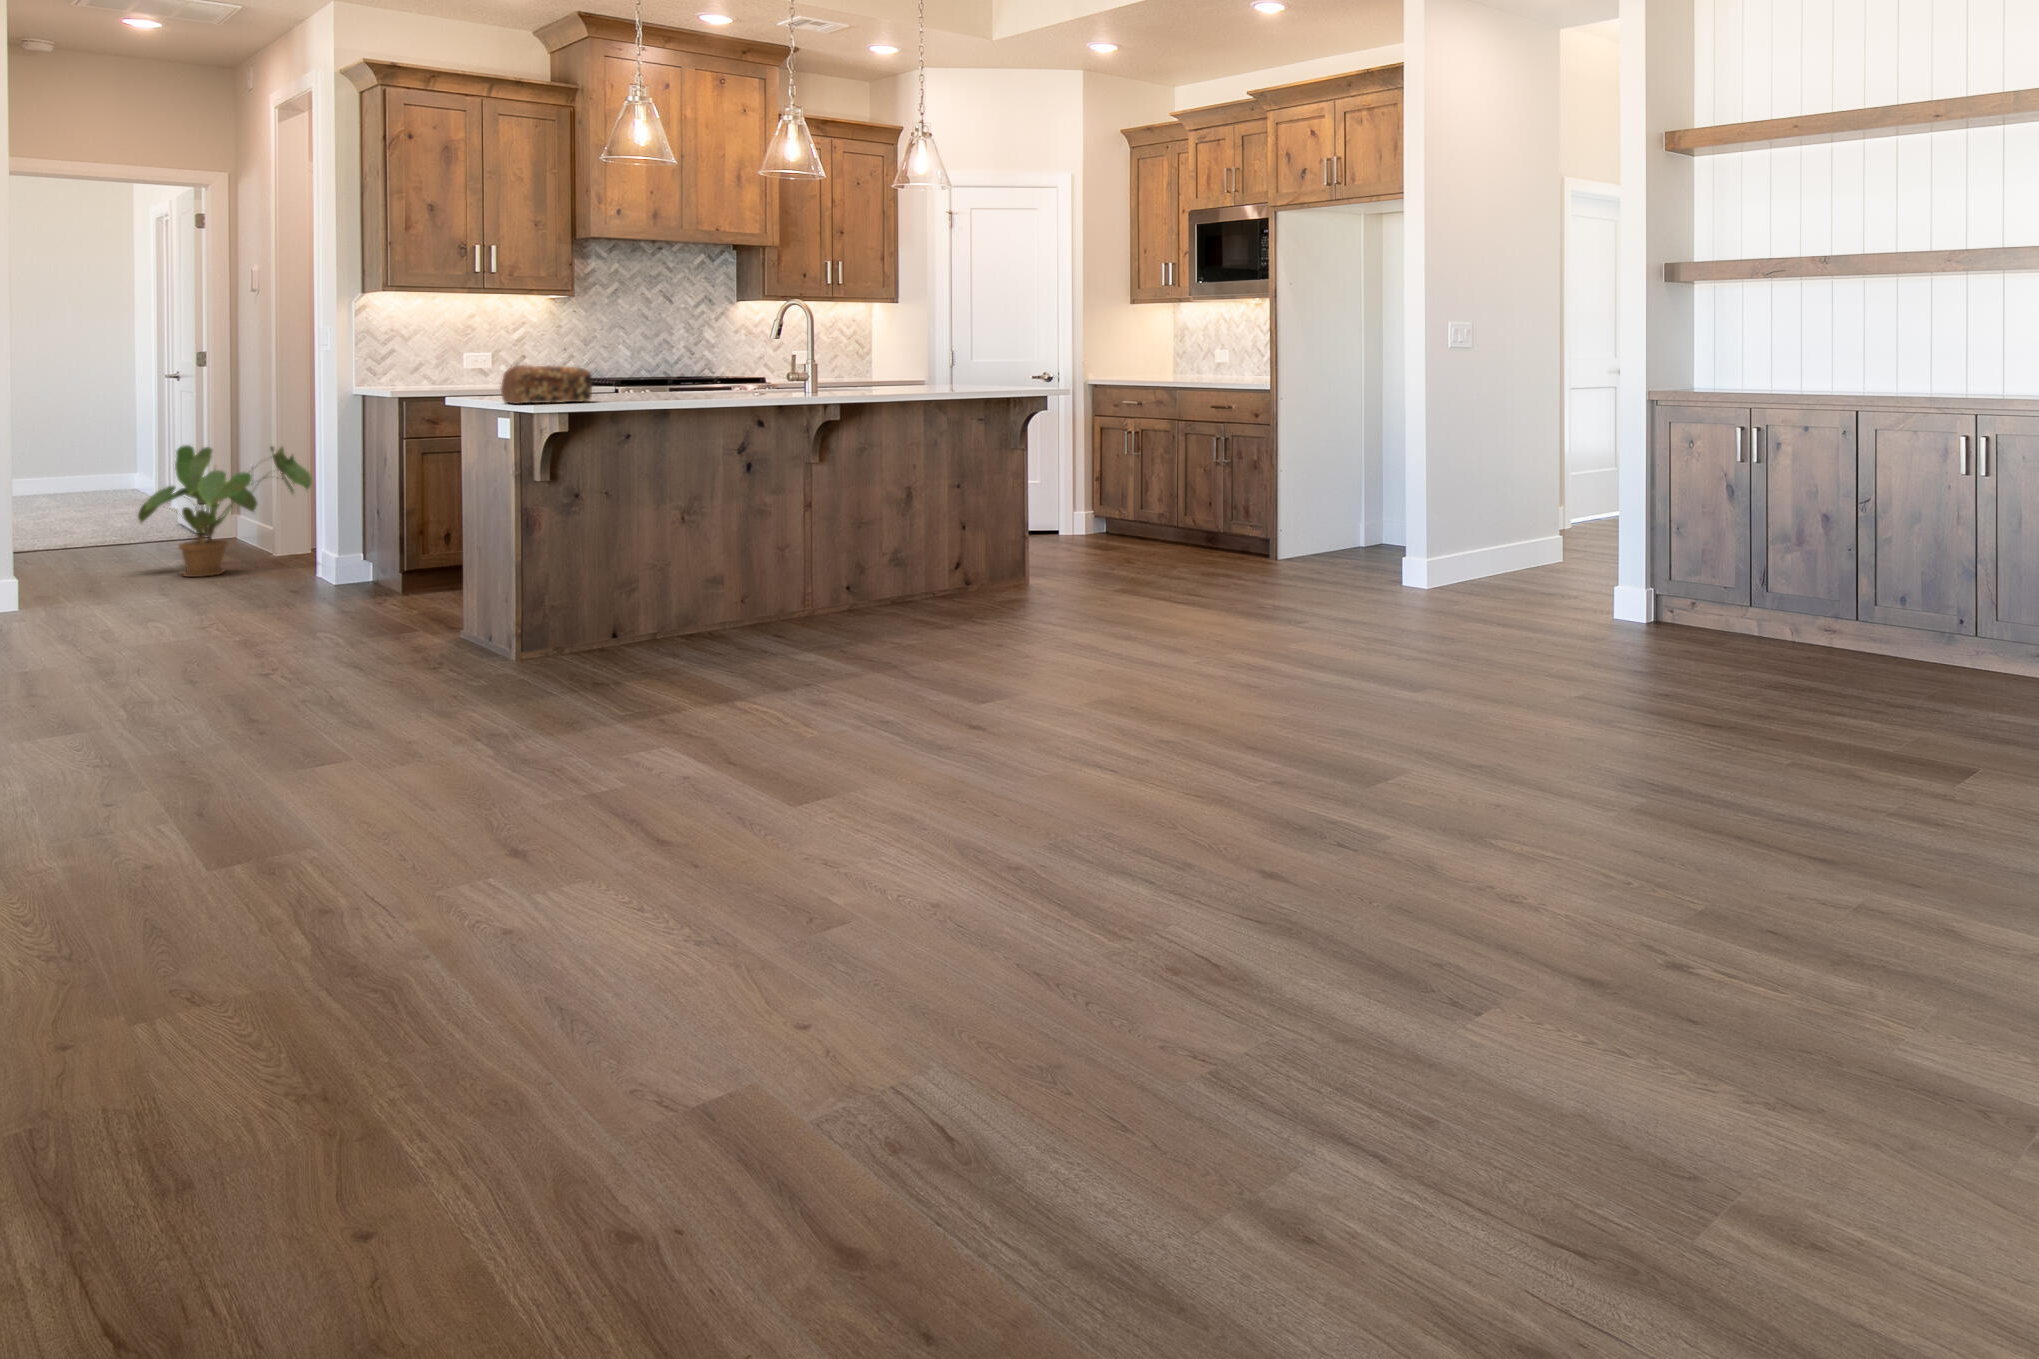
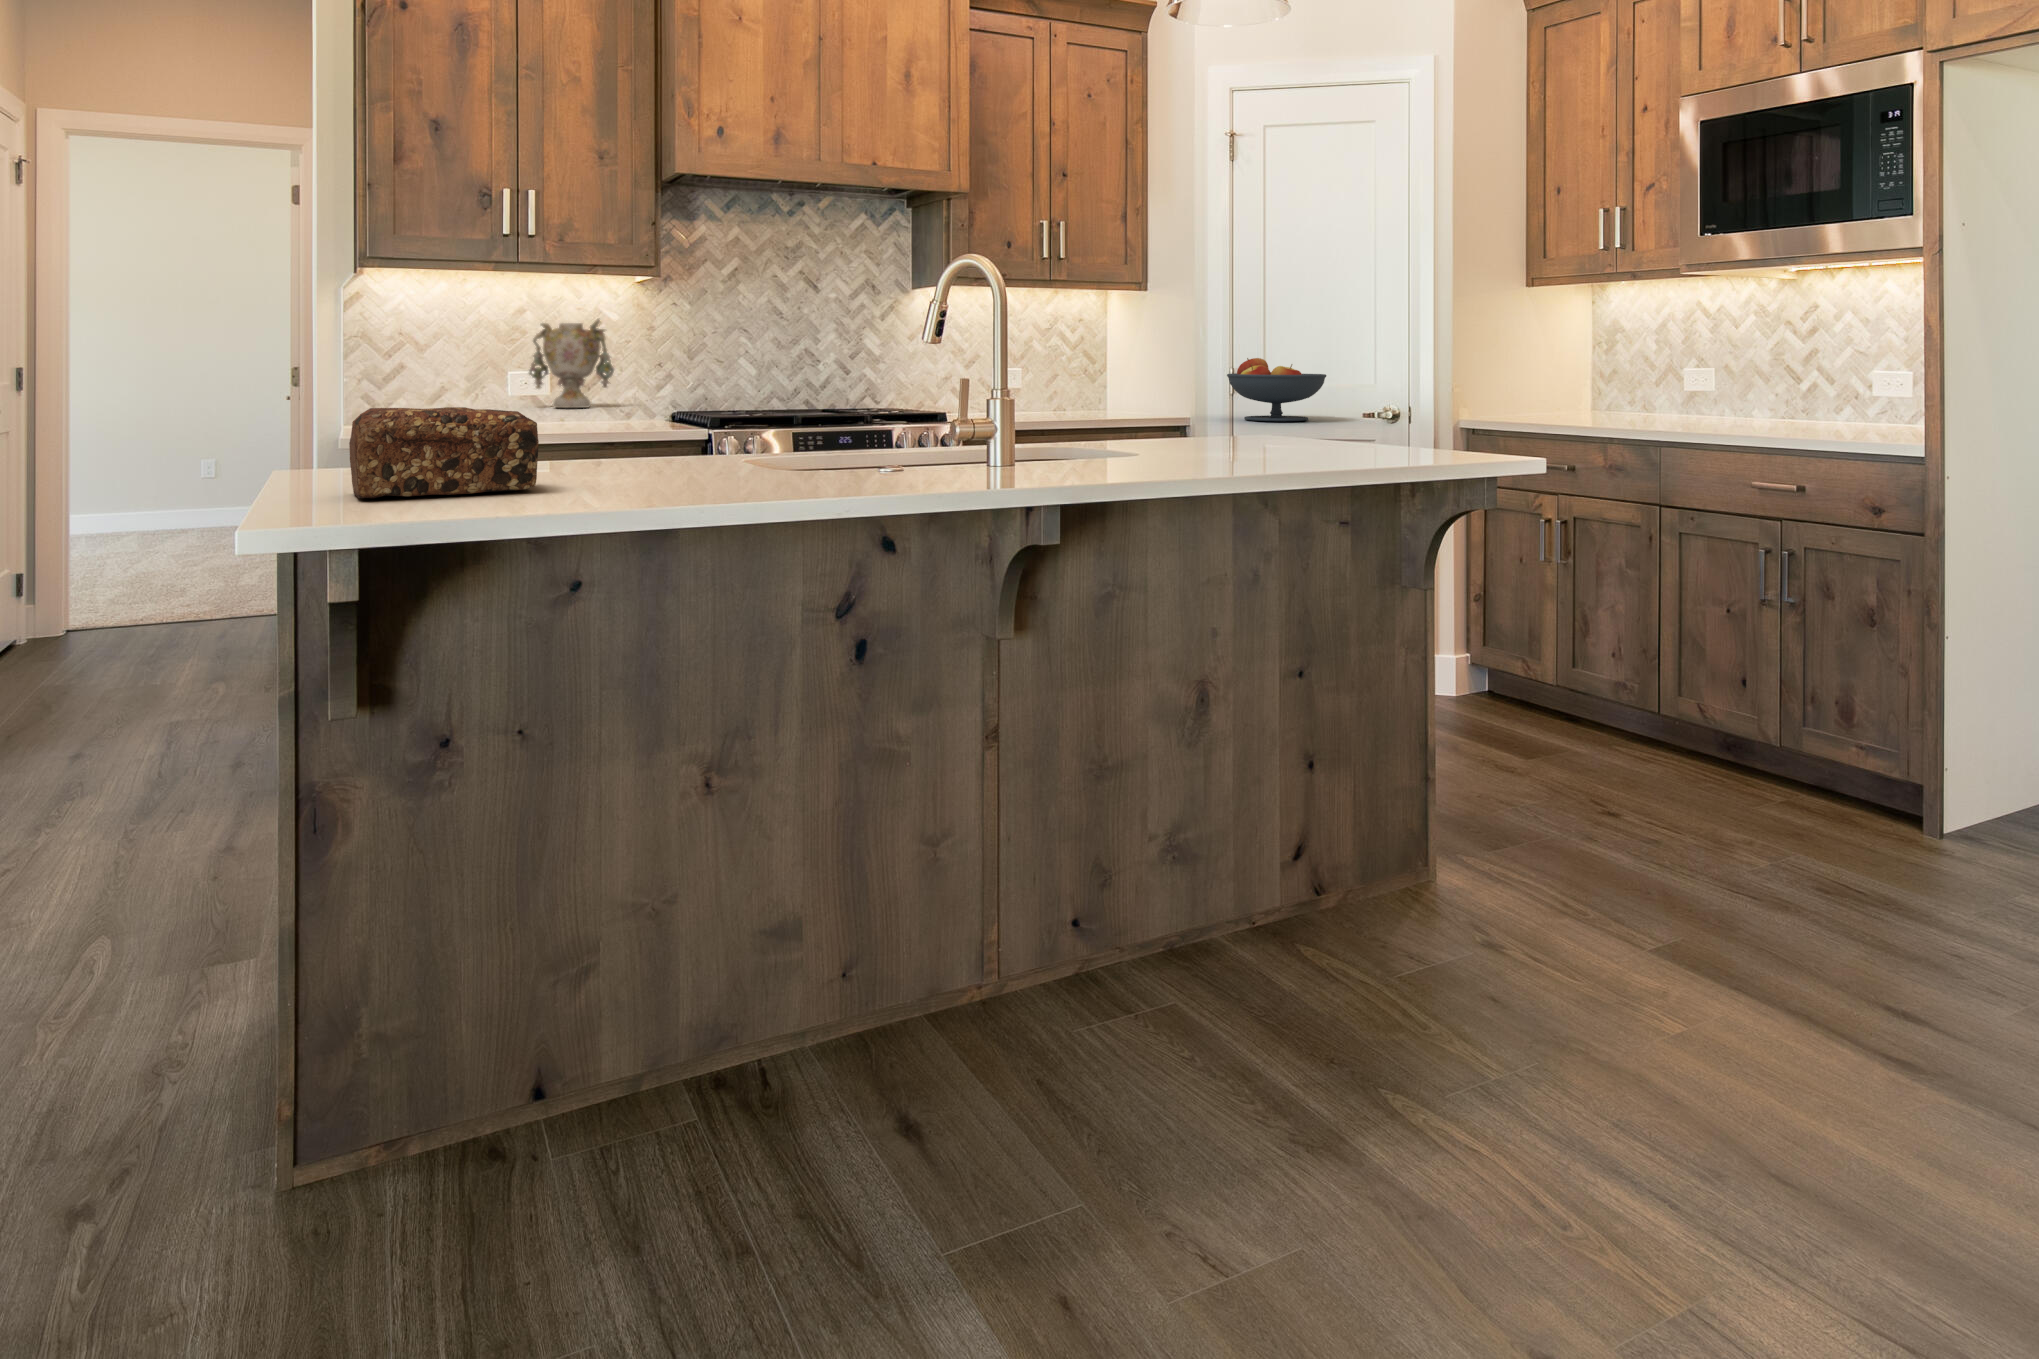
vase: none [479,322,539,379] -> present [529,319,614,408]
fruit bowl: none [942,345,1001,380] -> present [1227,358,1326,421]
house plant: present [138,445,312,577] -> none [73,506,300,708]

